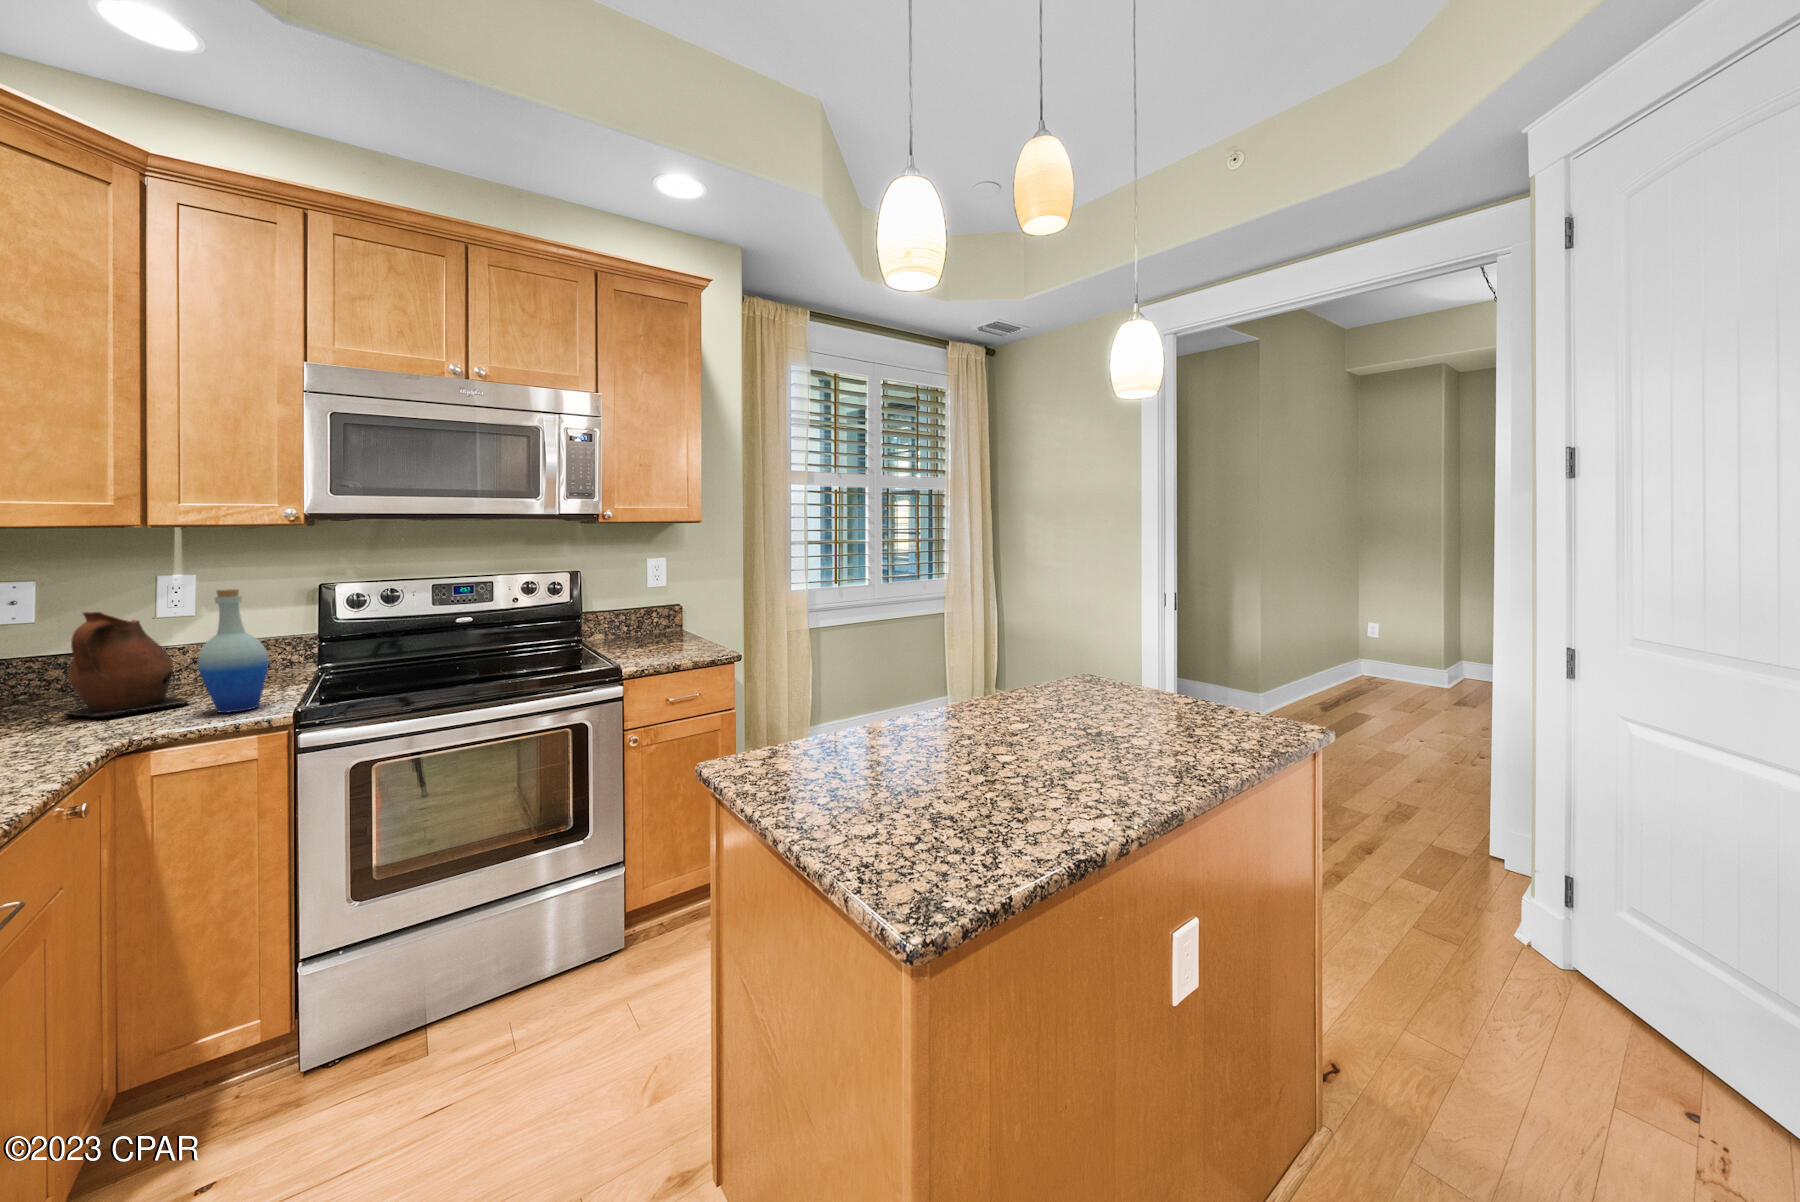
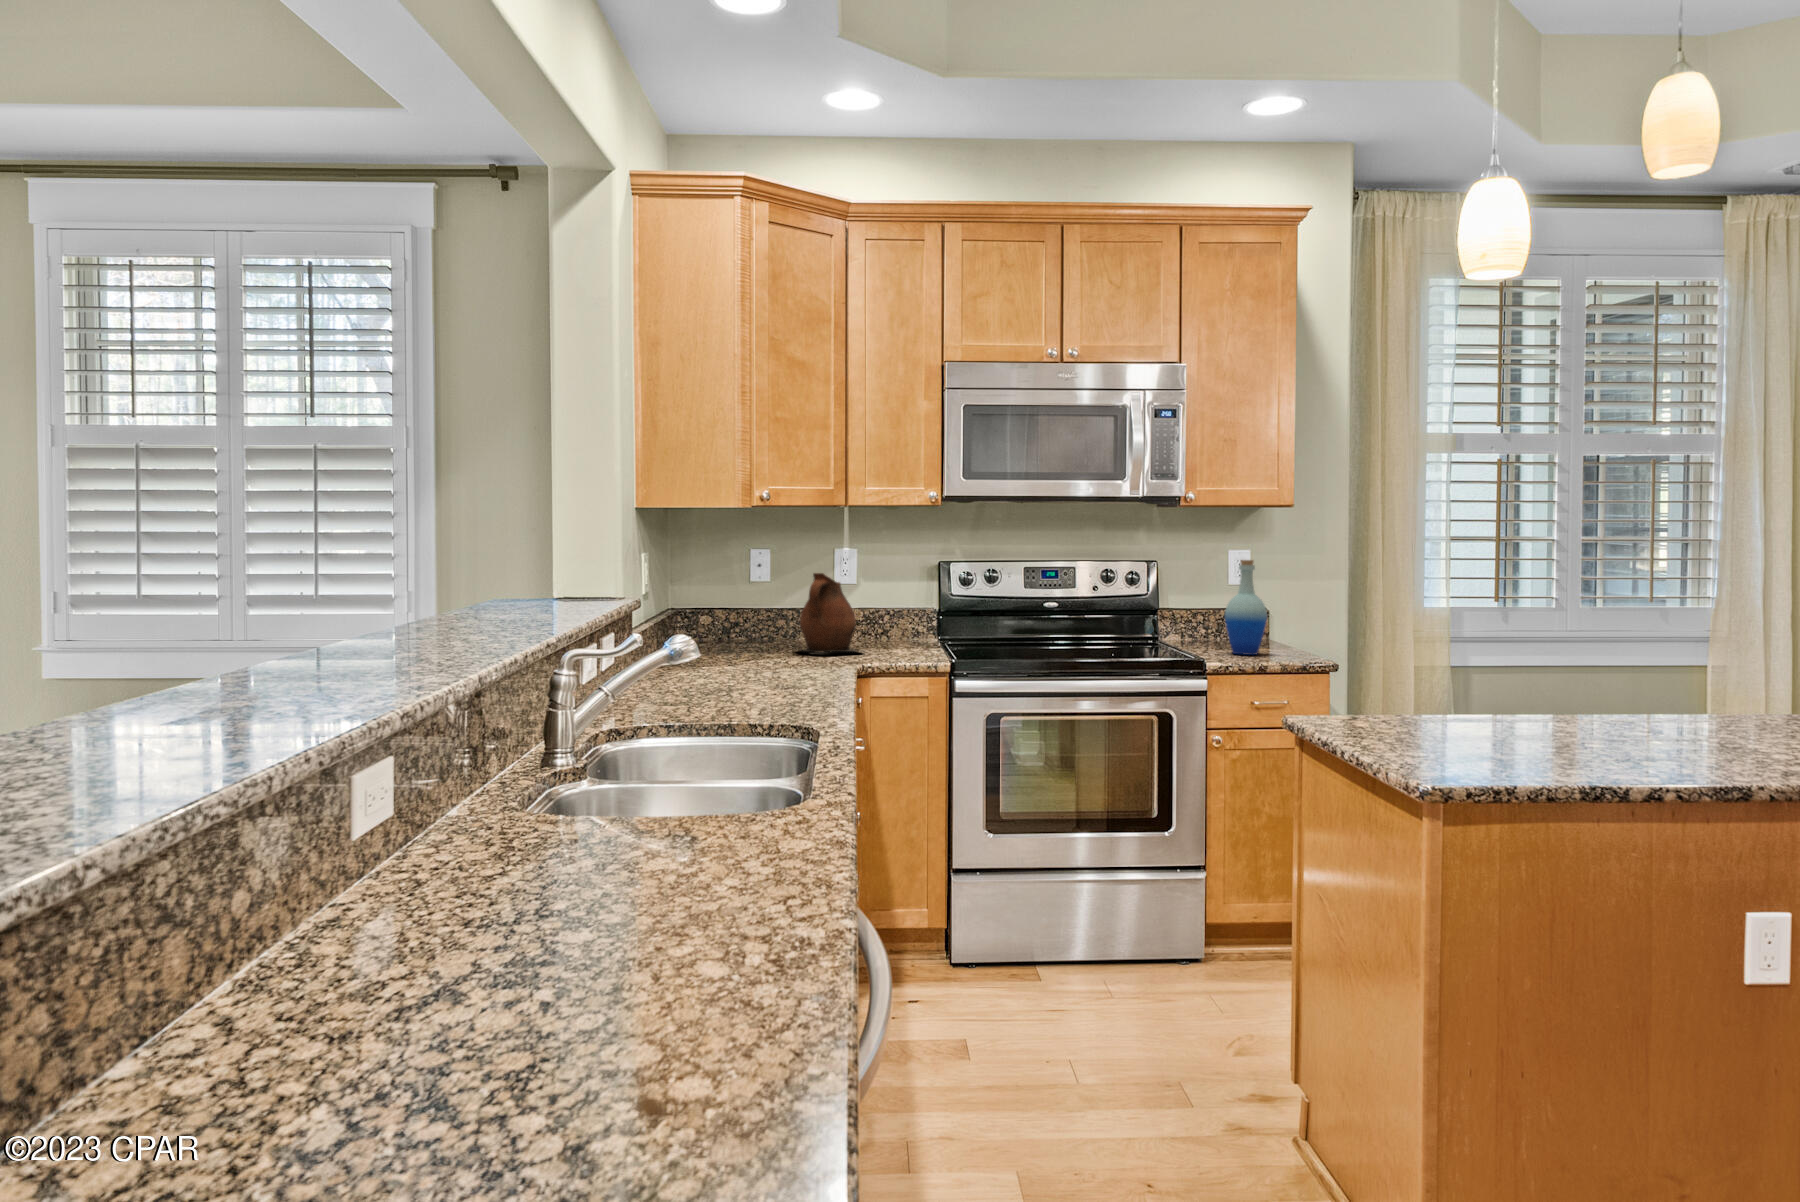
bottle: present [197,589,269,713] -> present [1225,560,1267,655]

